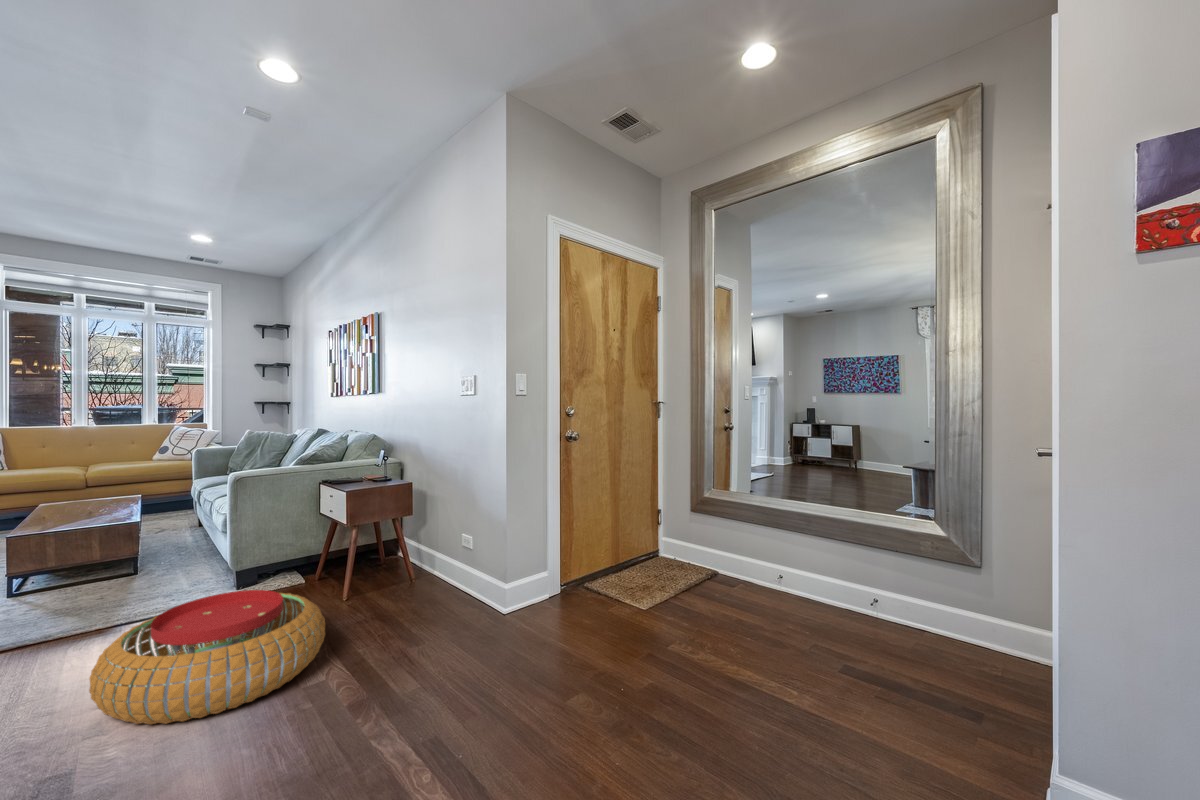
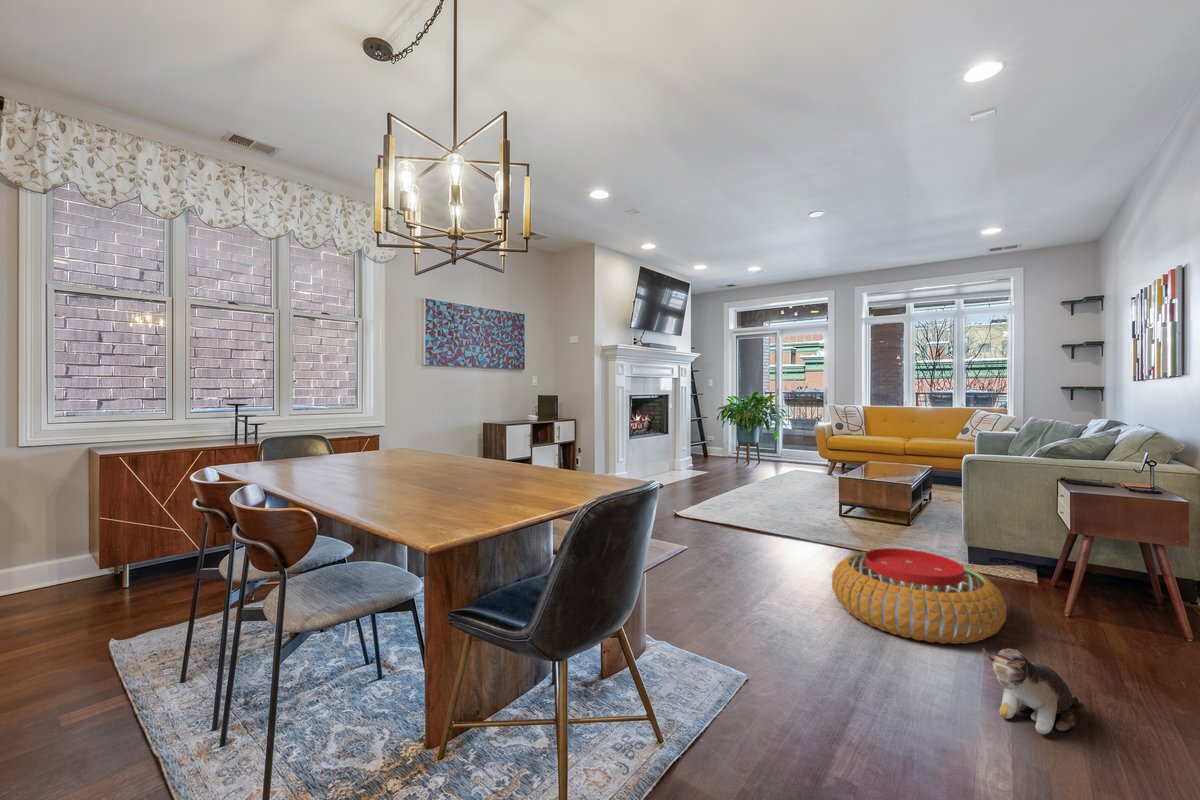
plush toy: none [369,647,424,722] -> present [982,648,1078,734]

